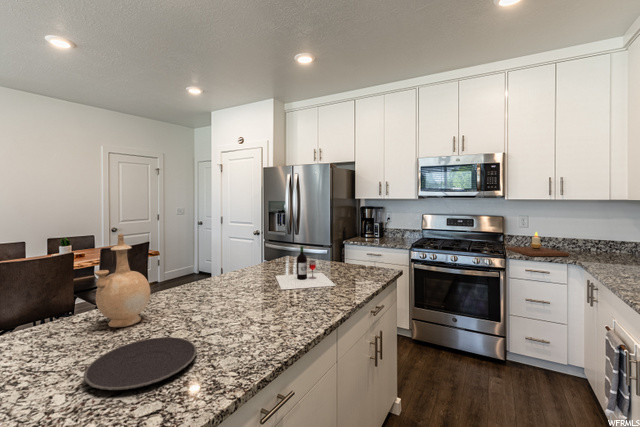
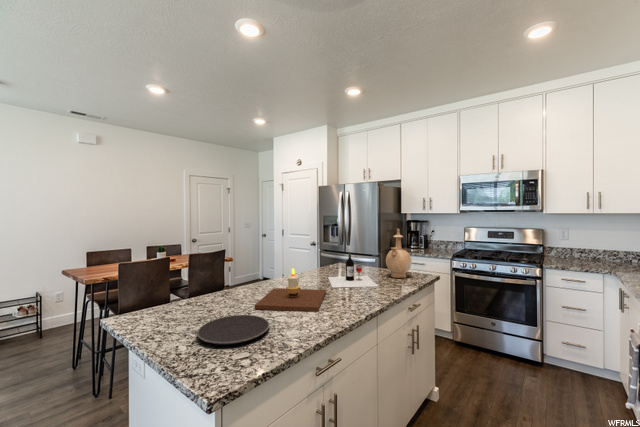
candle: present [506,232,569,256] -> present [255,268,326,312]
vase: present [95,234,150,327] -> present [386,229,412,278]

